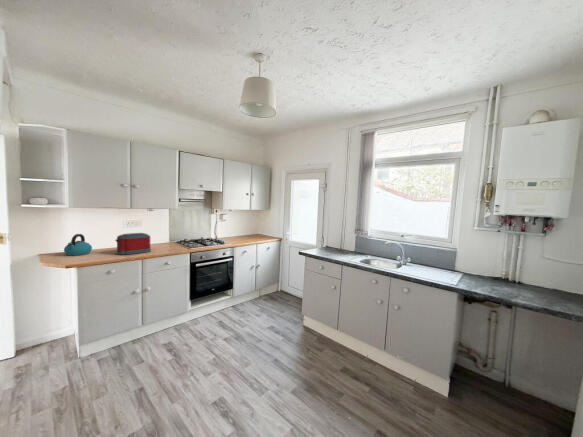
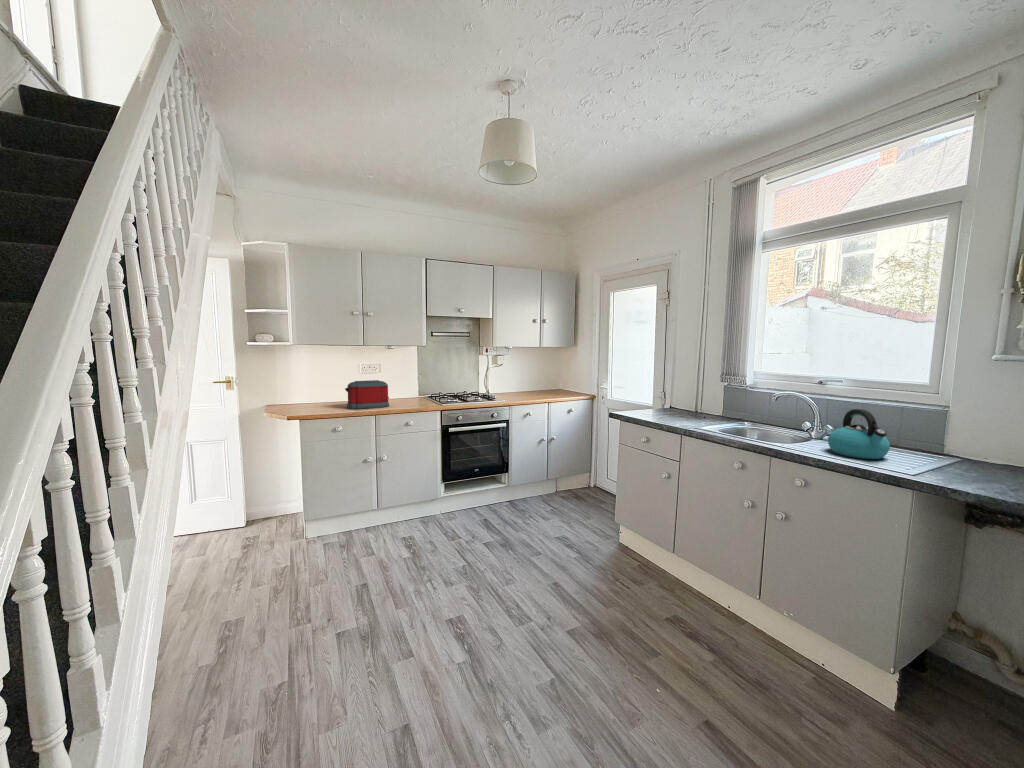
kettle: present [64,234,92,255] -> present [828,409,890,459]

